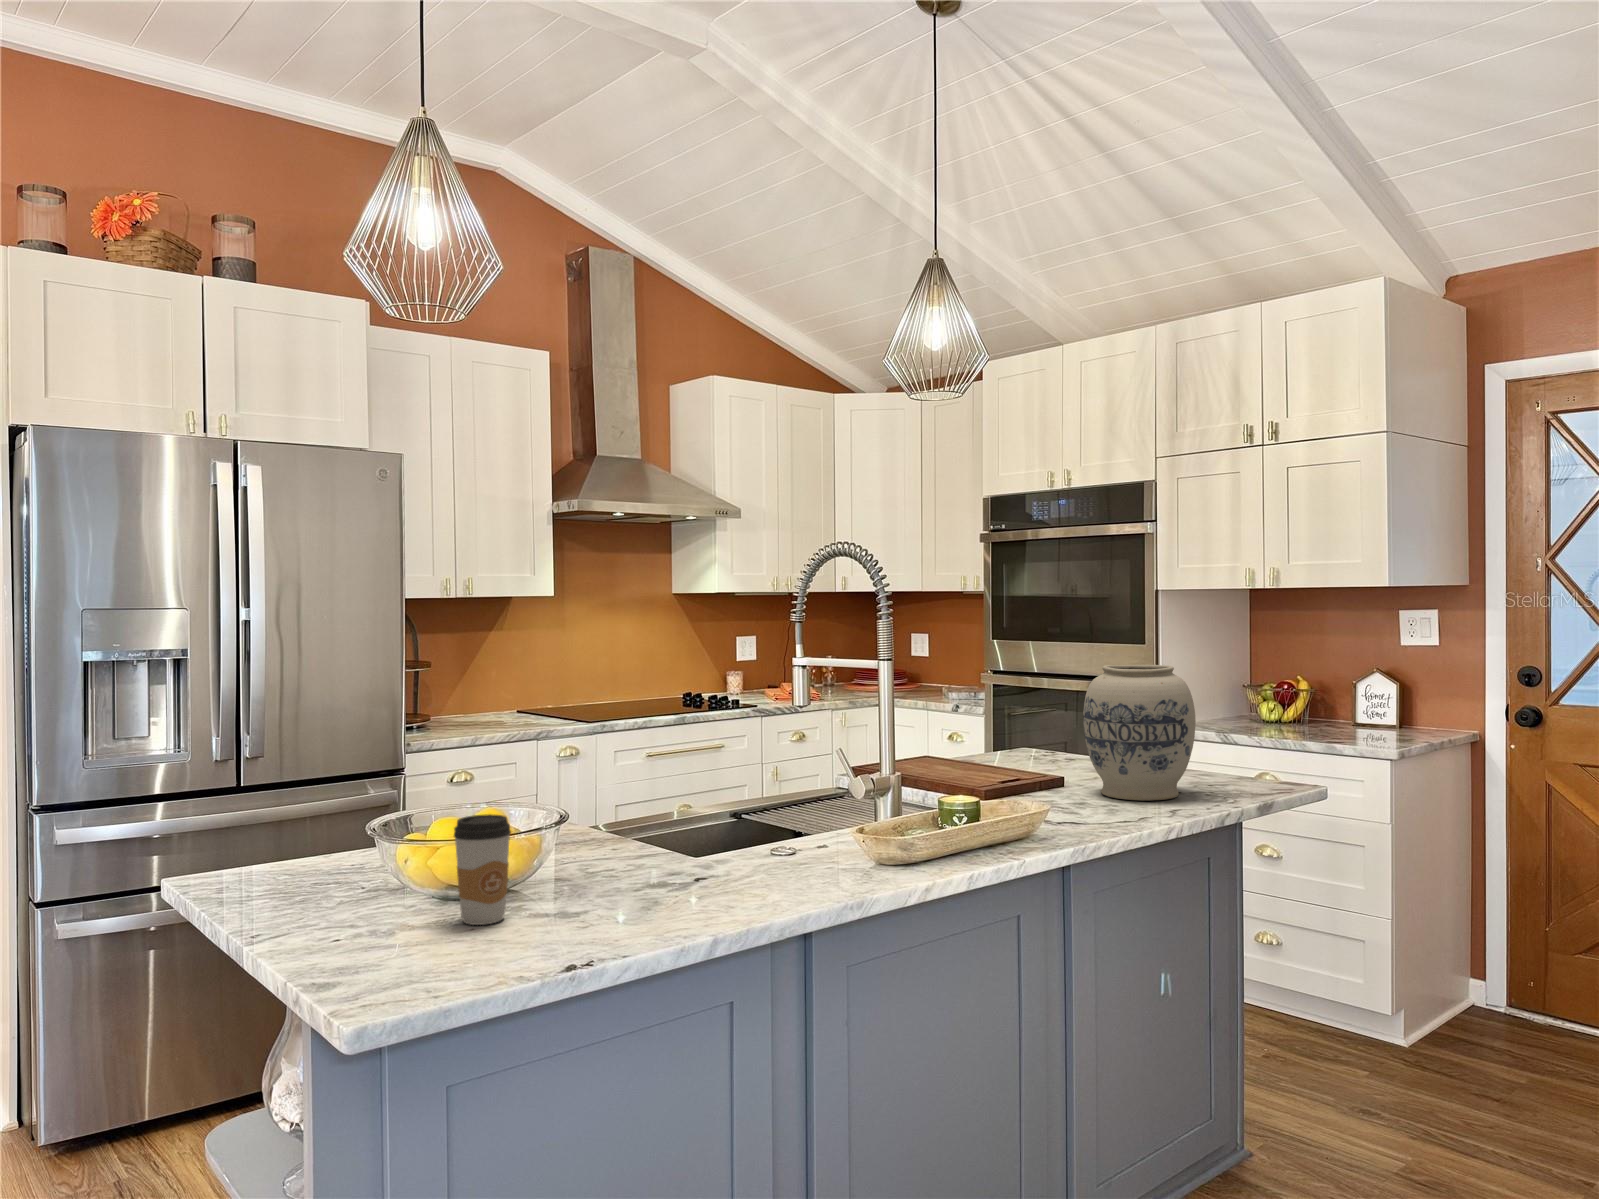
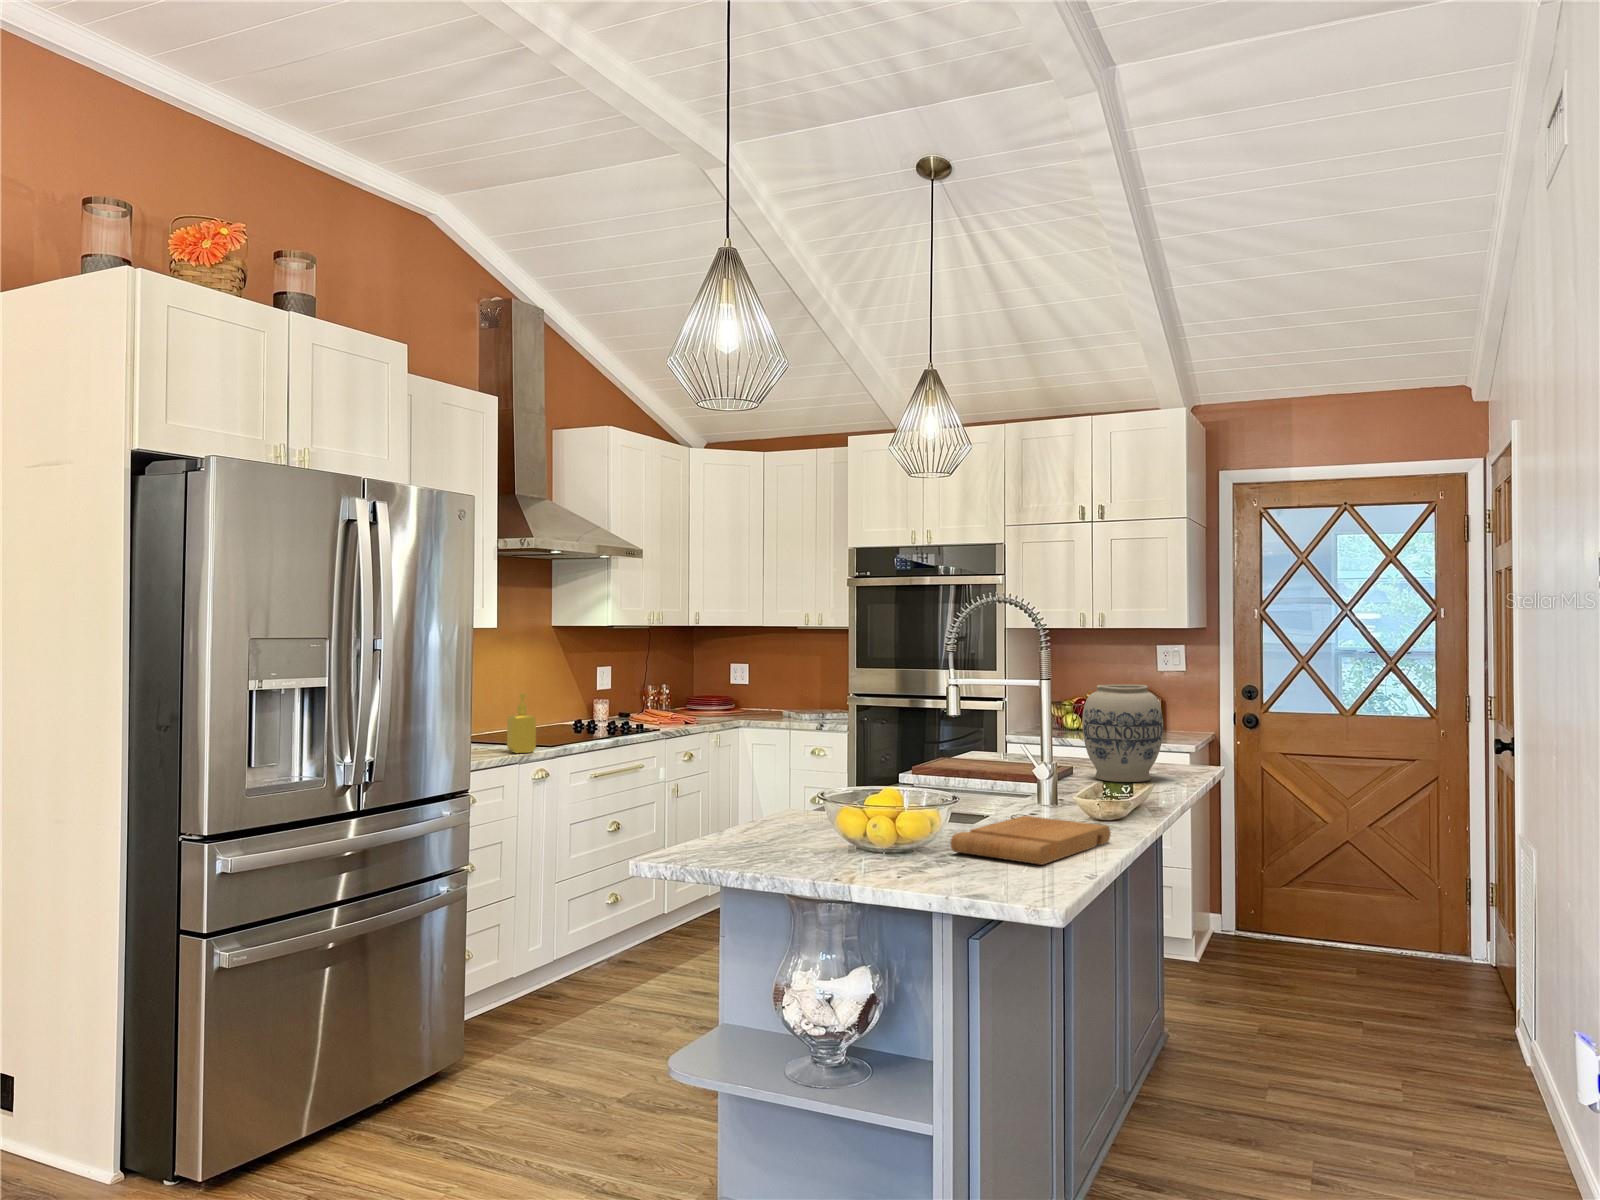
soap dispenser: none [538,665,566,728] -> present [507,694,536,753]
coffee cup: present [454,814,511,925] -> none [908,797,949,878]
cutting board: none [599,844,850,920] -> present [950,816,1111,865]

